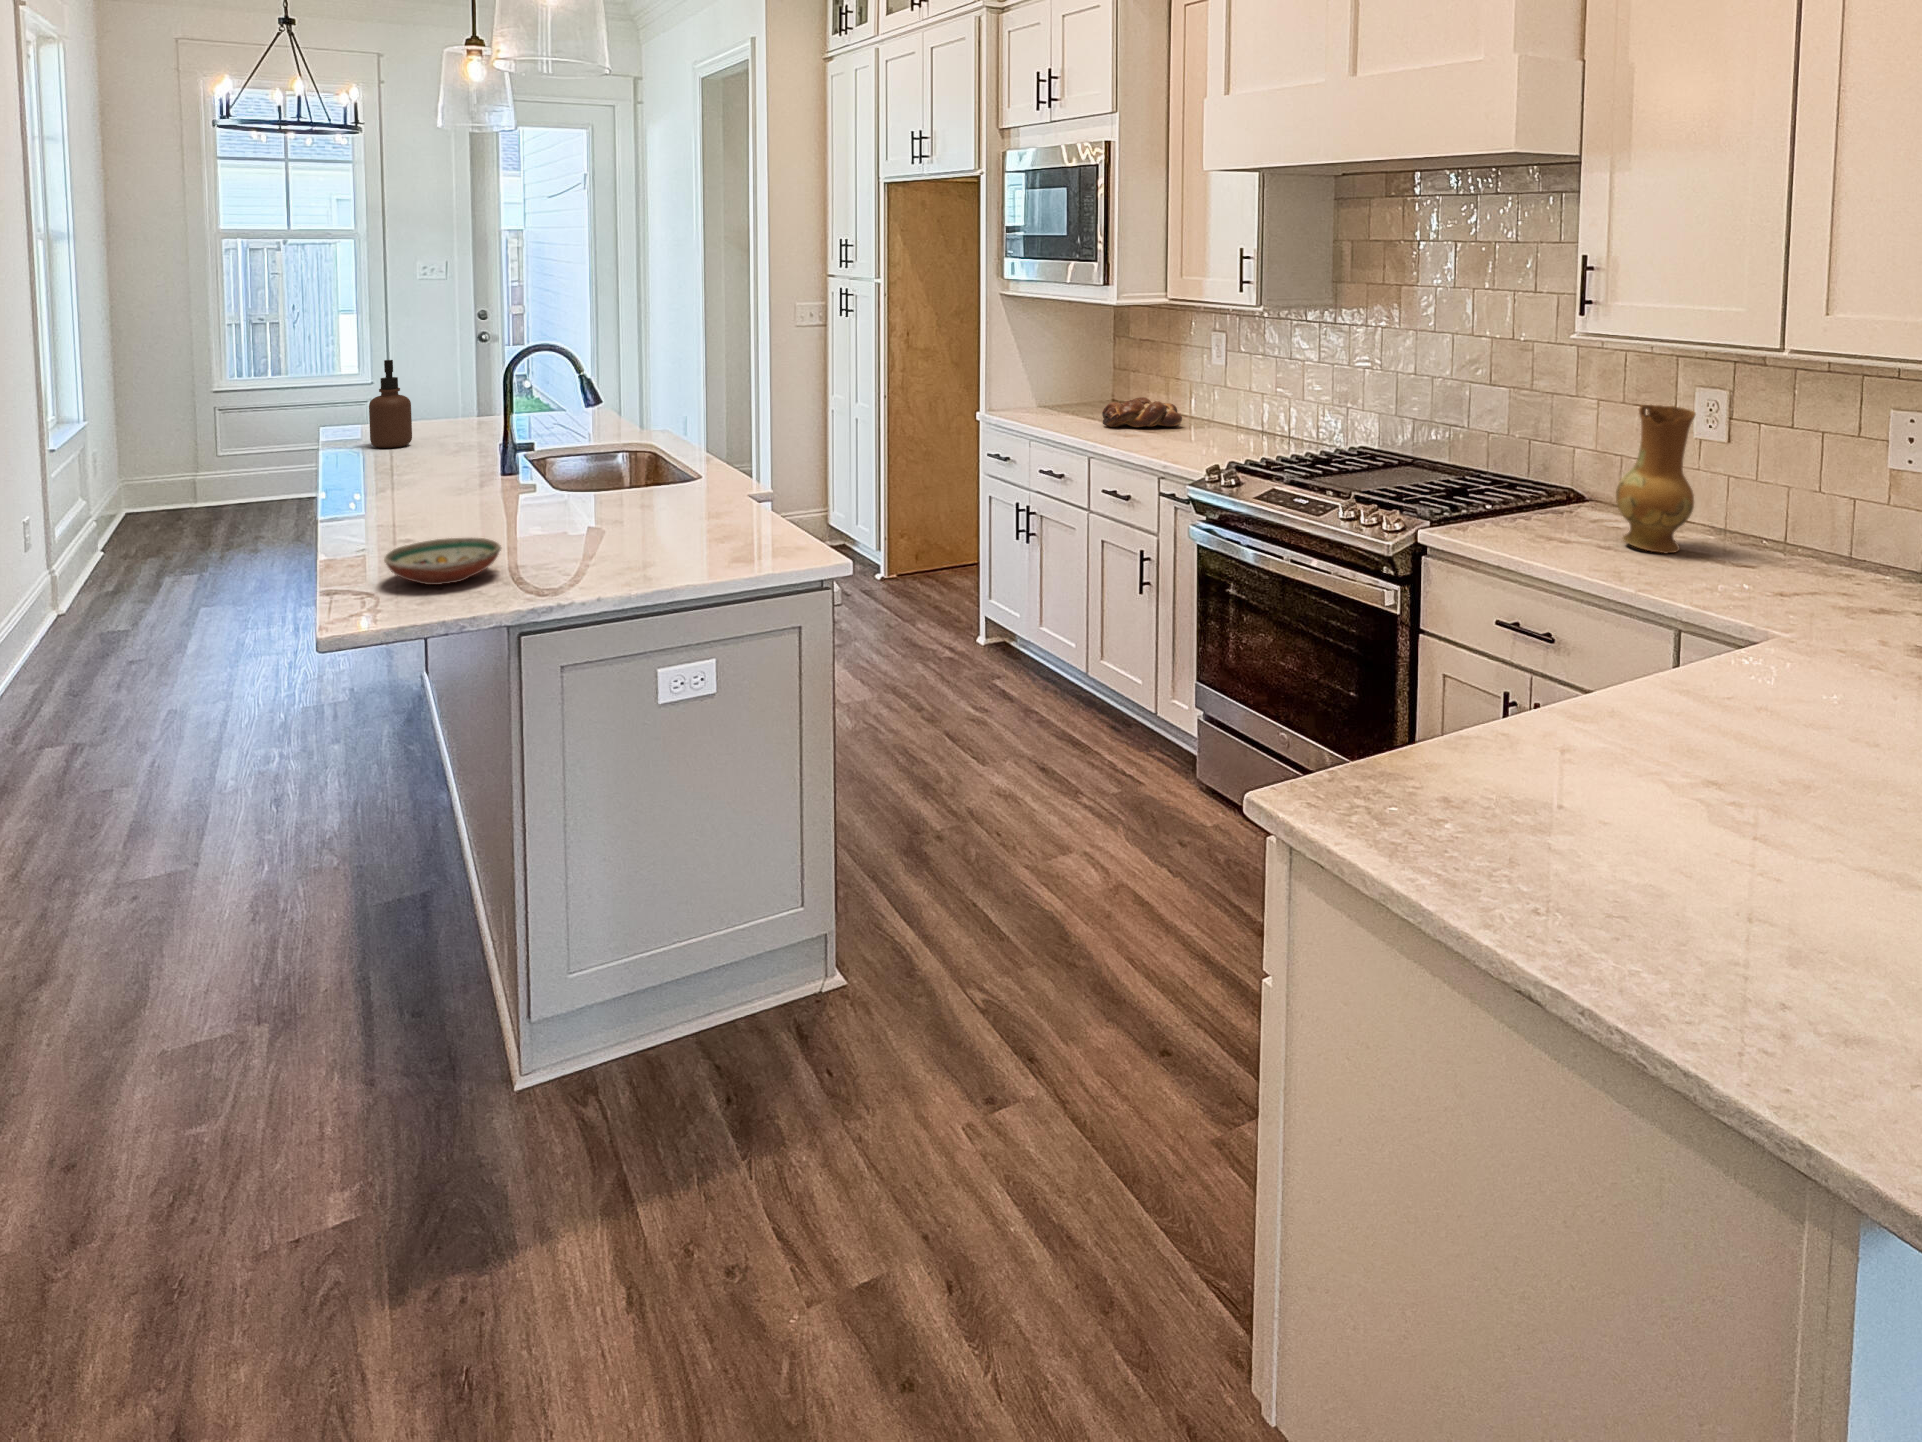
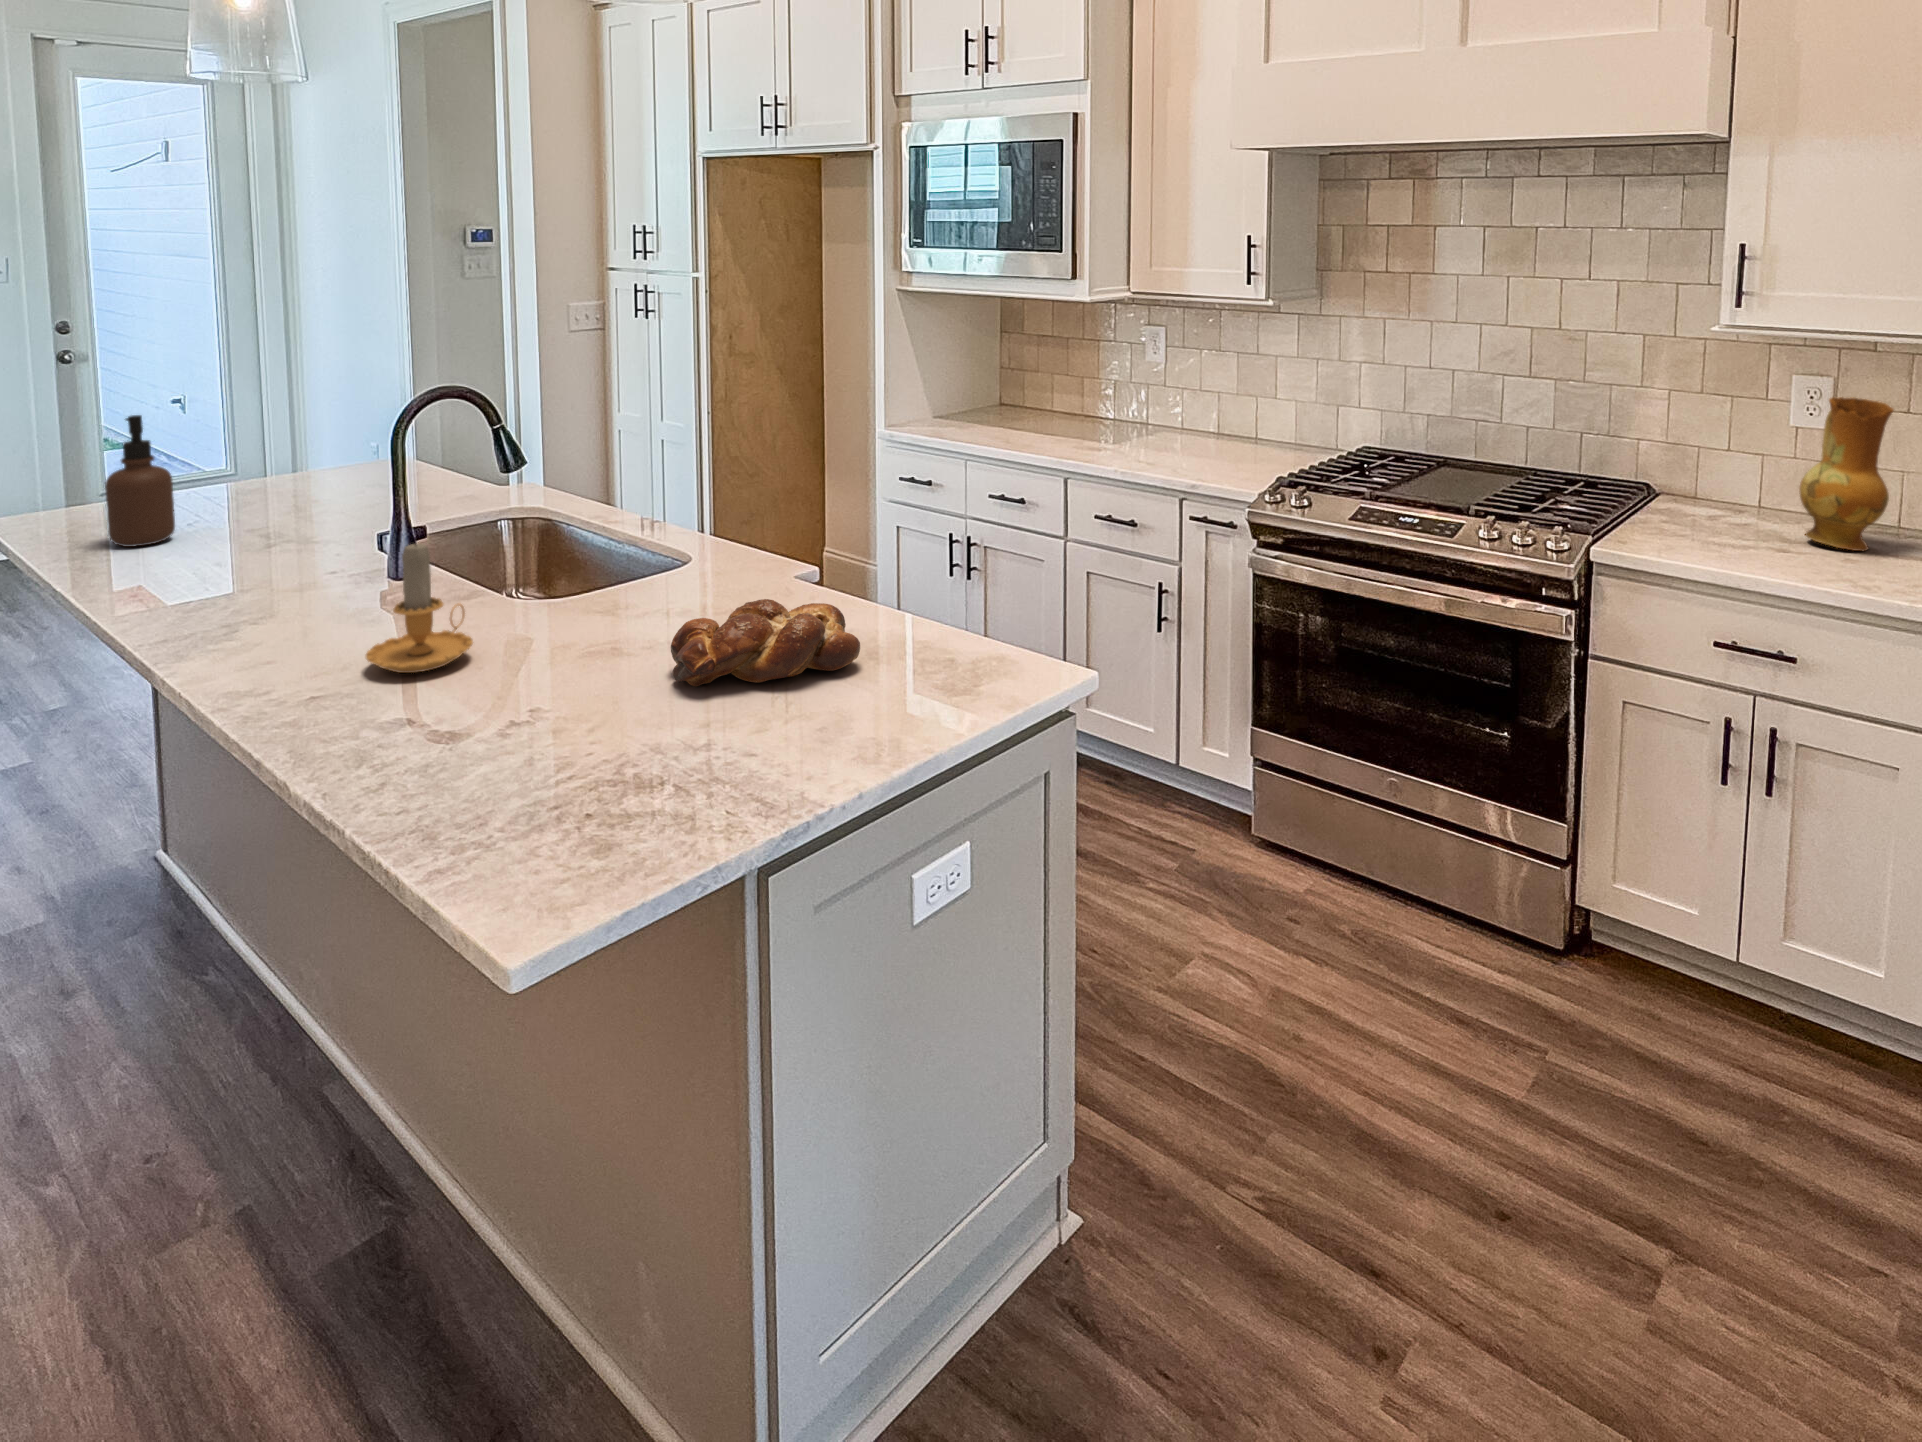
bread loaf: present [1102,397,1182,427] -> present [671,599,860,686]
candle: none [410,435,488,521] -> present [366,543,473,673]
decorative bowl: present [384,538,501,585] -> none [499,708,680,803]

